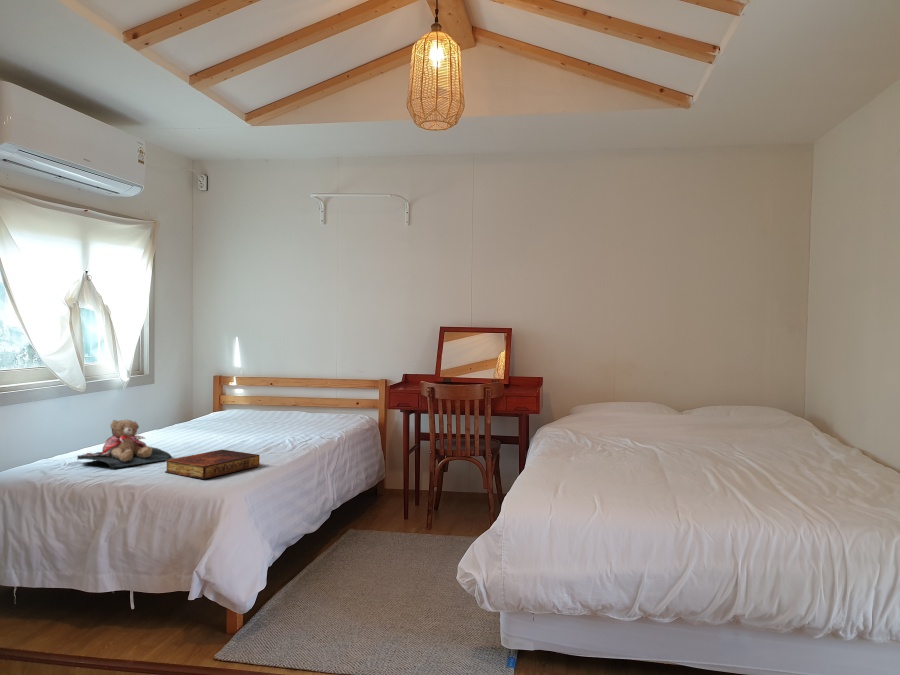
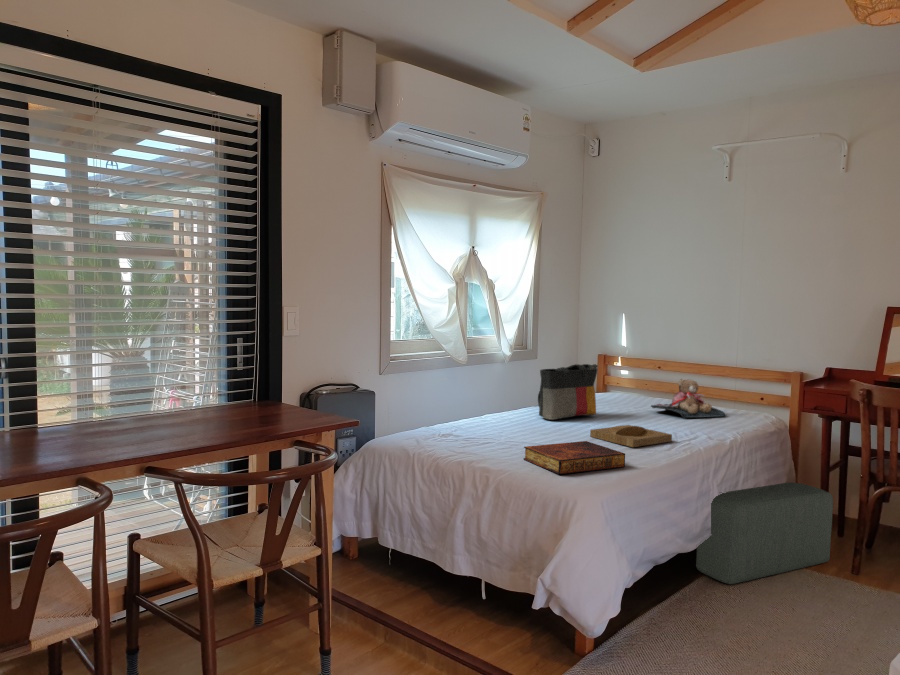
tote bag: none [164,383,222,437] -> present [538,364,597,420]
teddy bear: present [77,420,172,469] -> present [651,379,726,418]
tray: none [222,433,293,451] -> present [590,425,672,447]
pouf: none [317,466,413,552] -> present [696,482,833,584]

